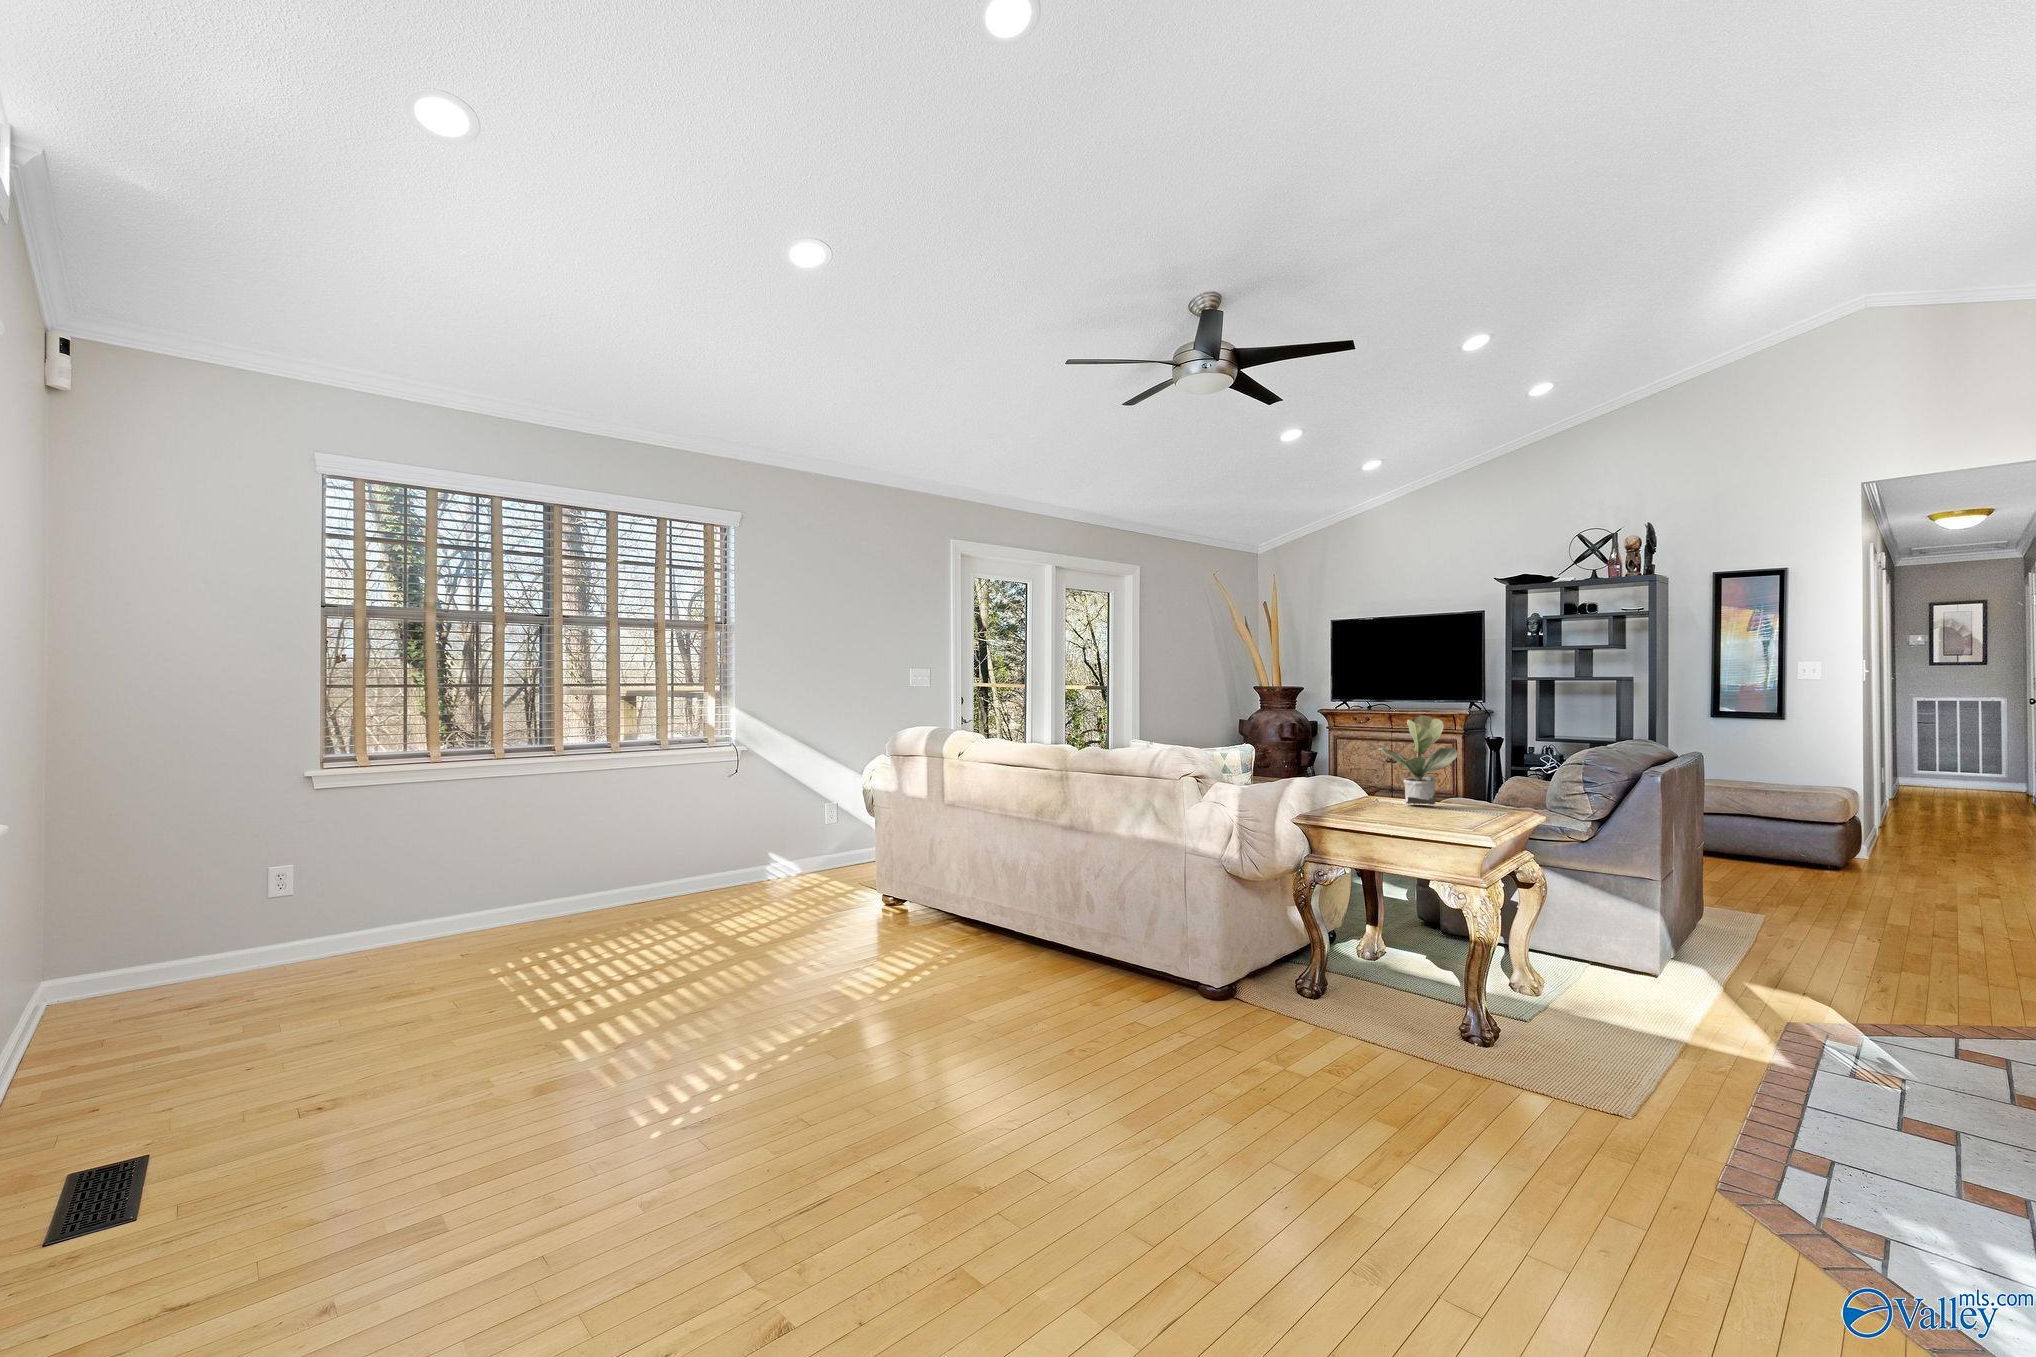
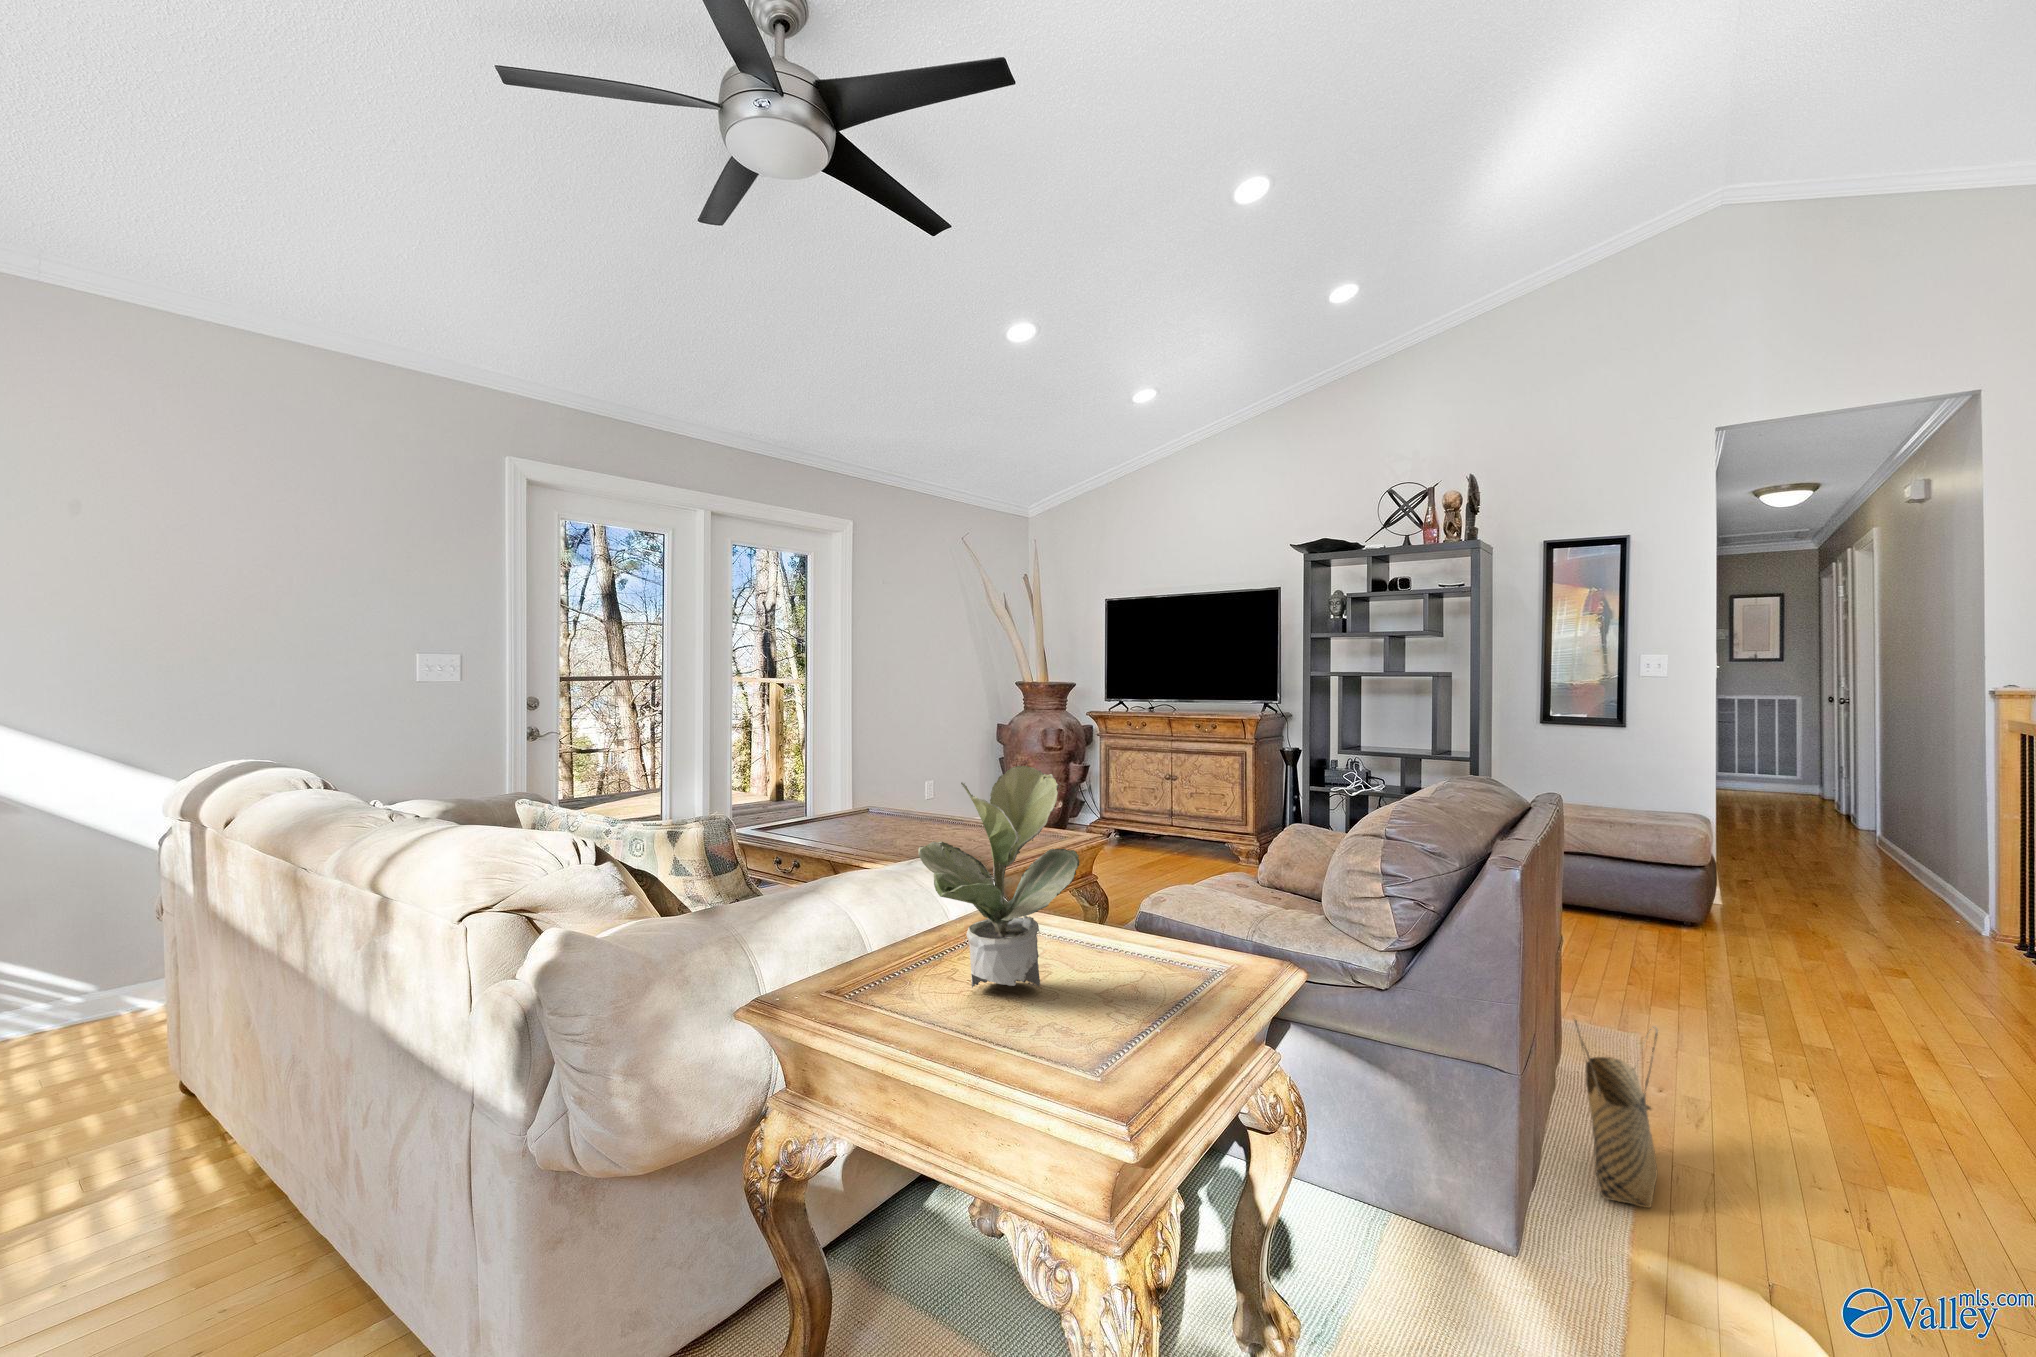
woven basket: none [1703,872,1755,969] -> present [1574,1020,1658,1208]

